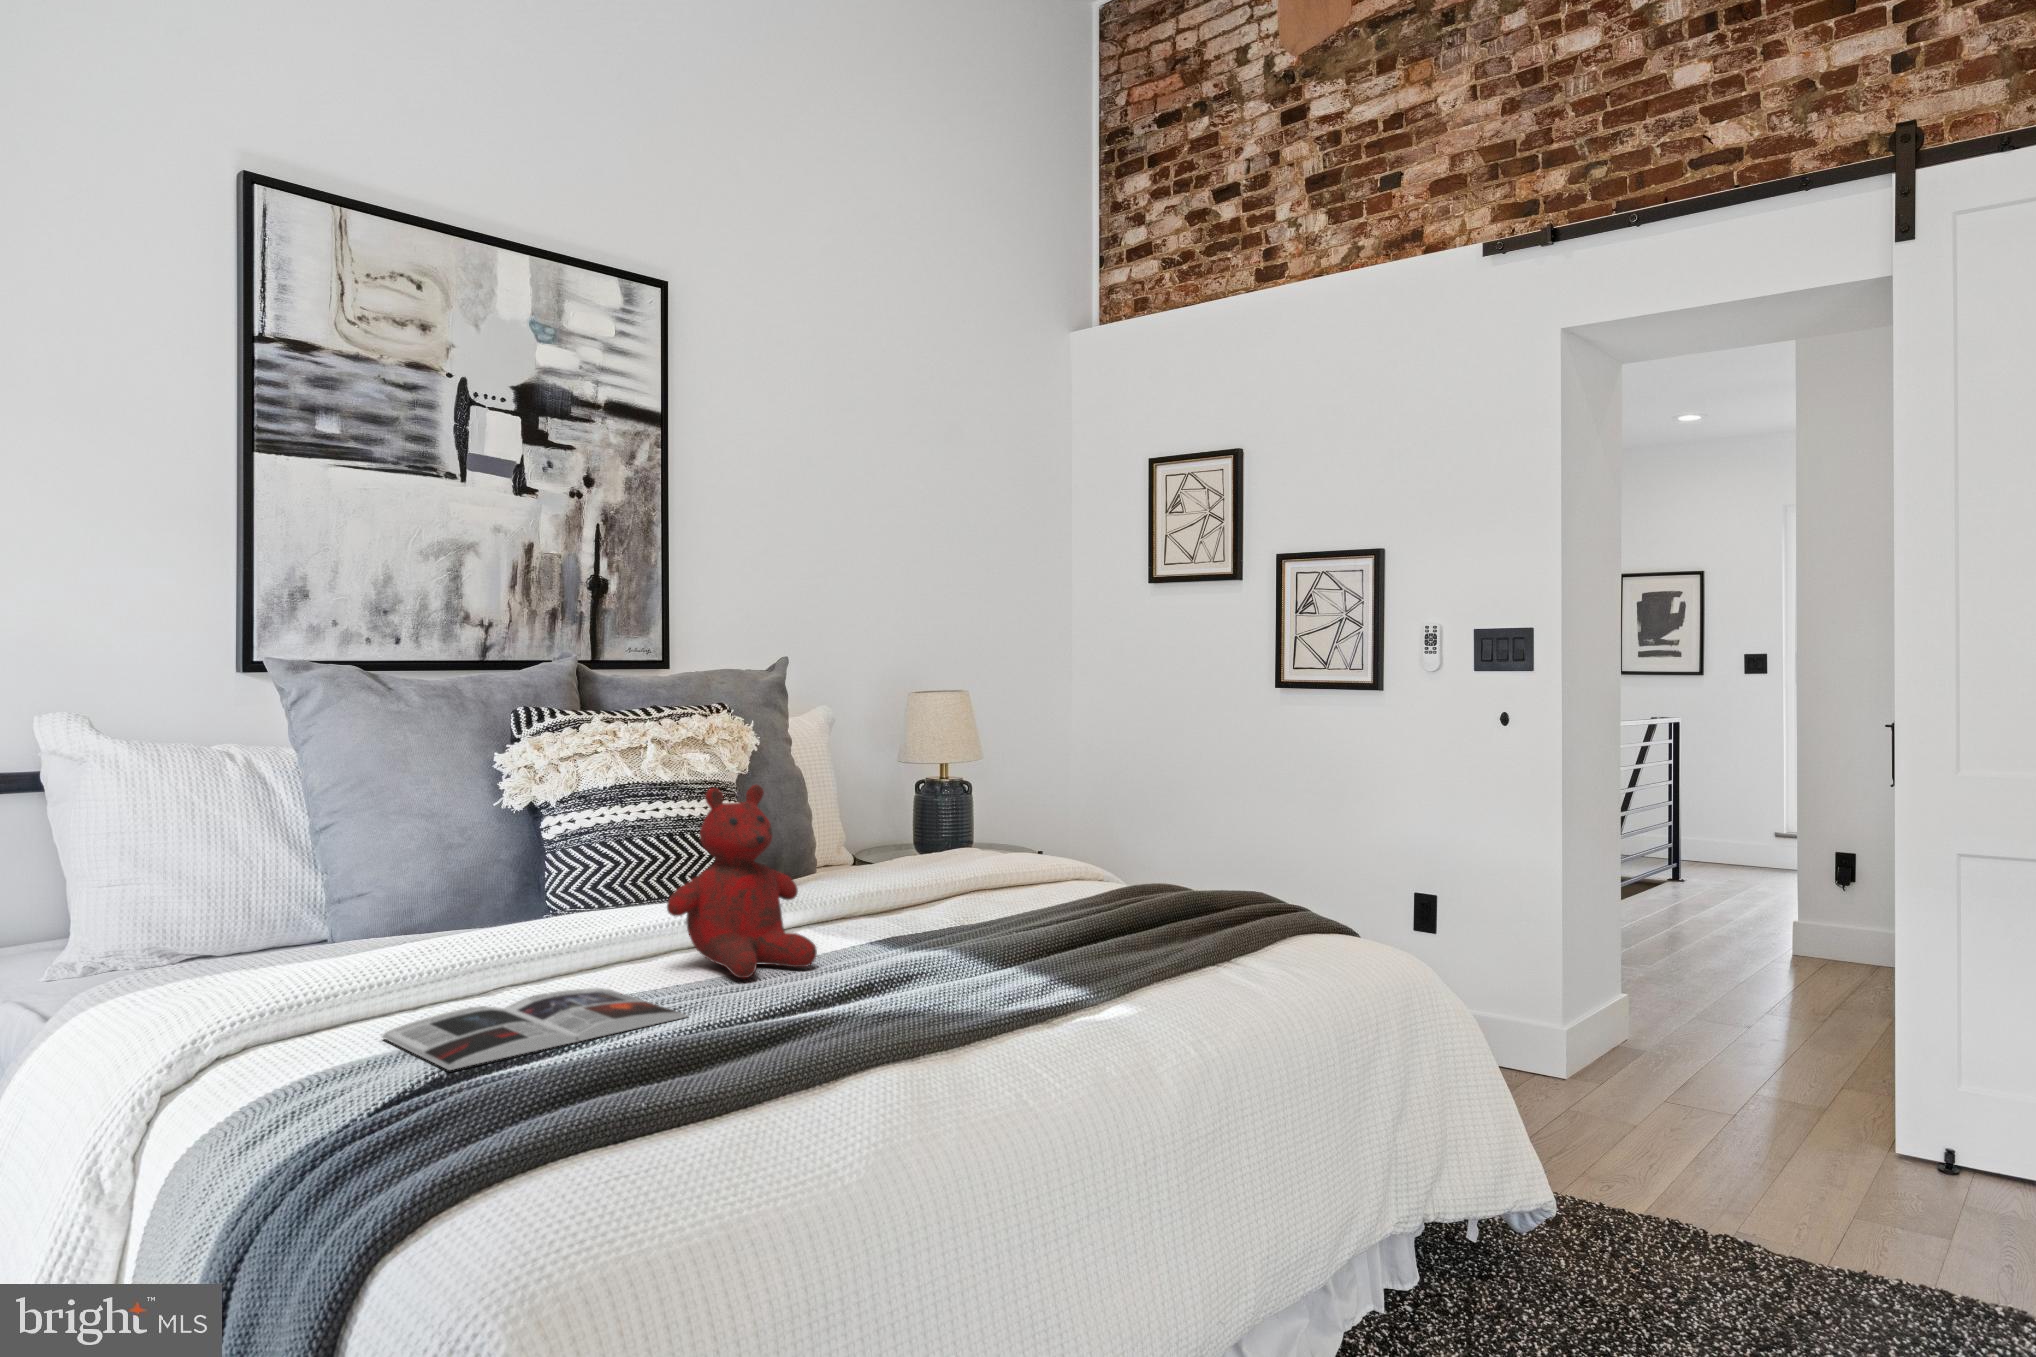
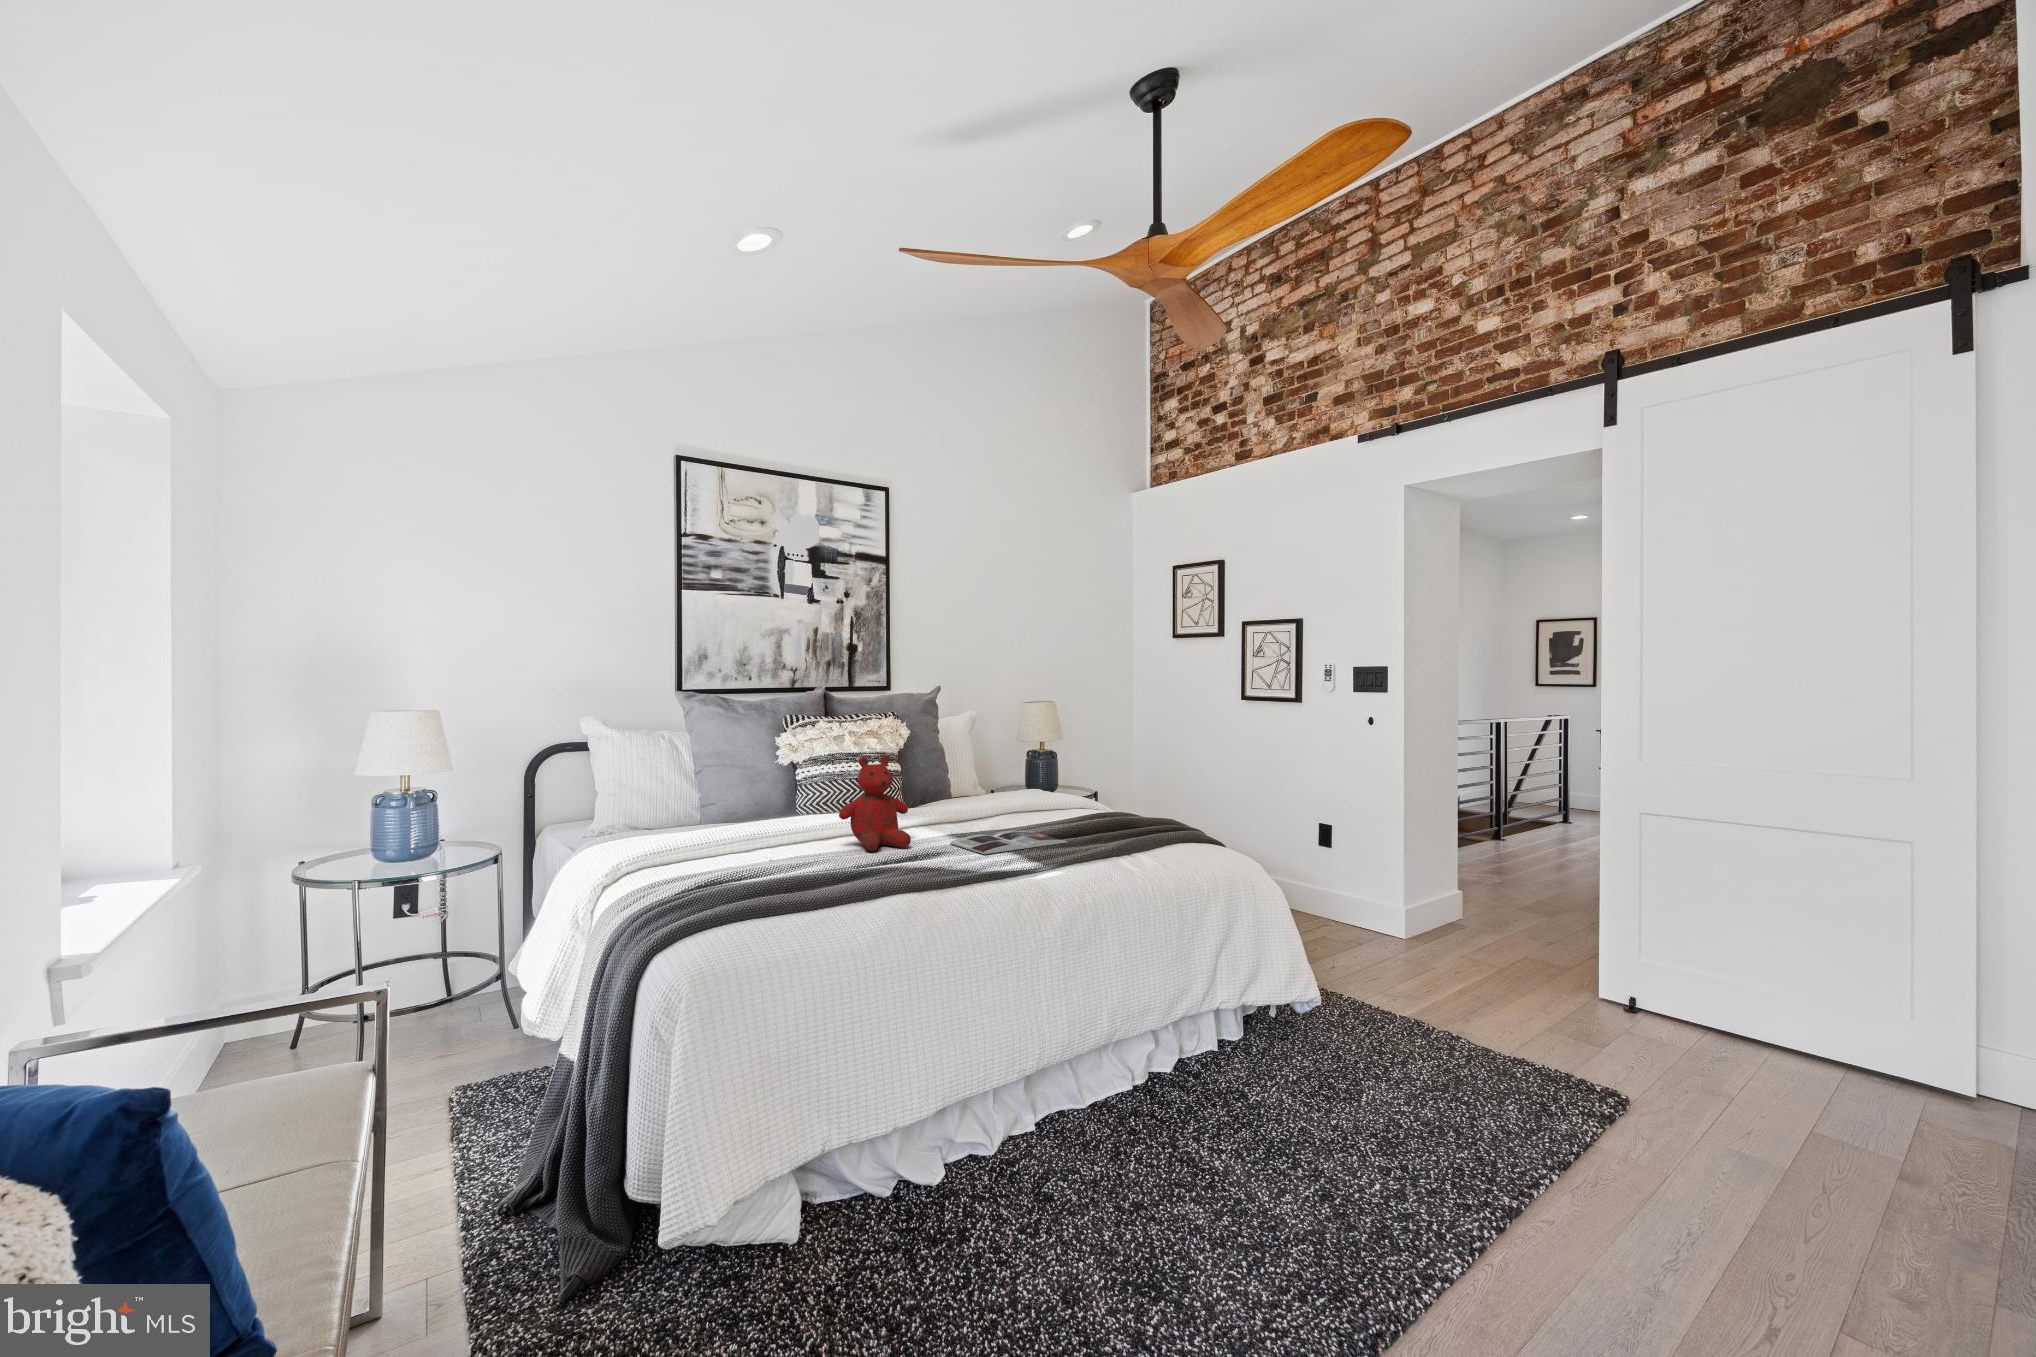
magazine: present [382,988,687,1070] -> present [950,831,1067,854]

